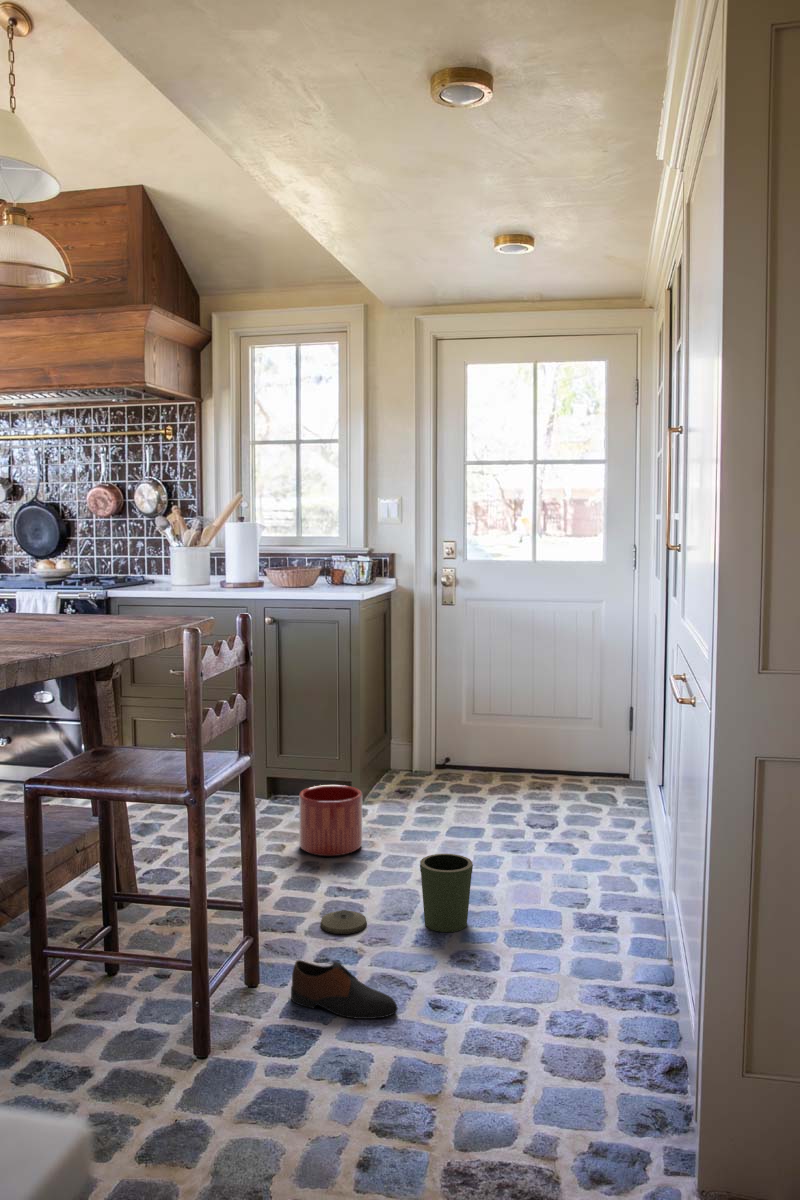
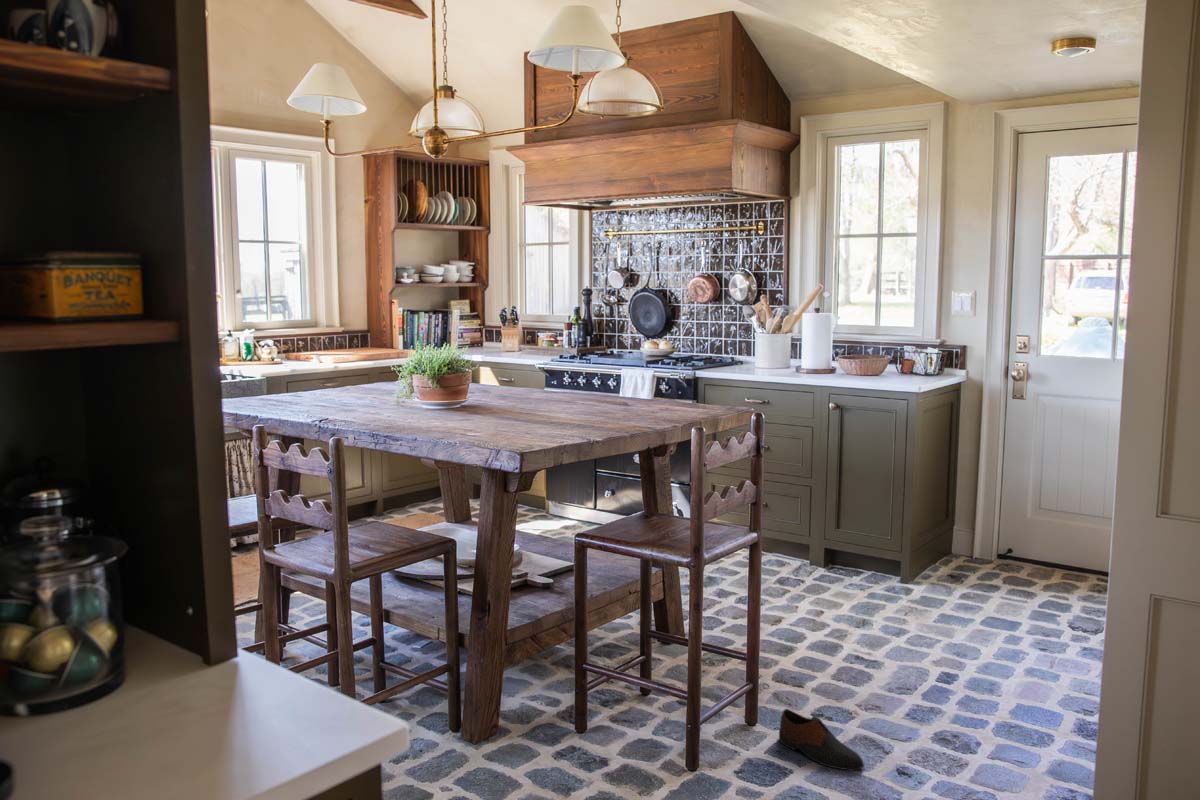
planter: present [299,785,362,856] -> none [835,562,895,628]
trash can: present [321,854,473,934] -> none [827,641,971,714]

